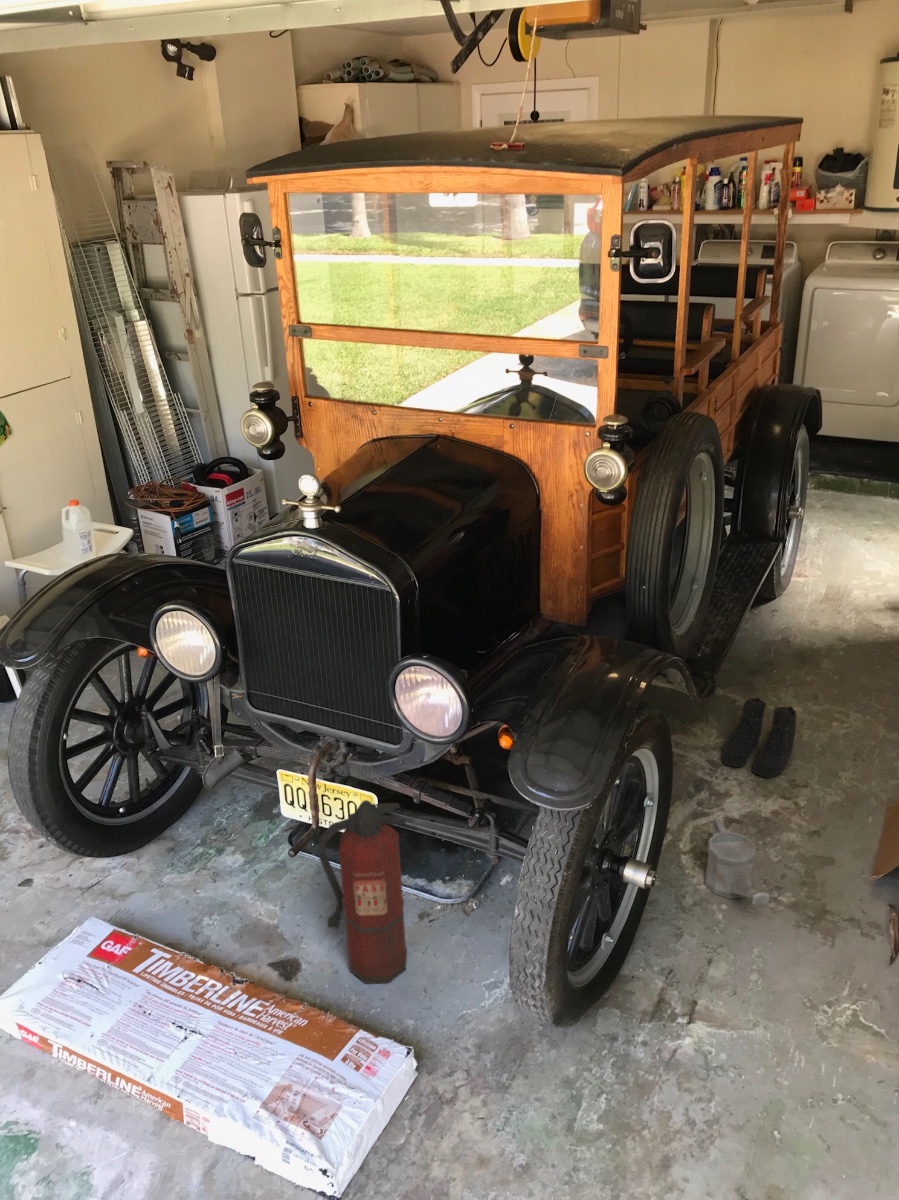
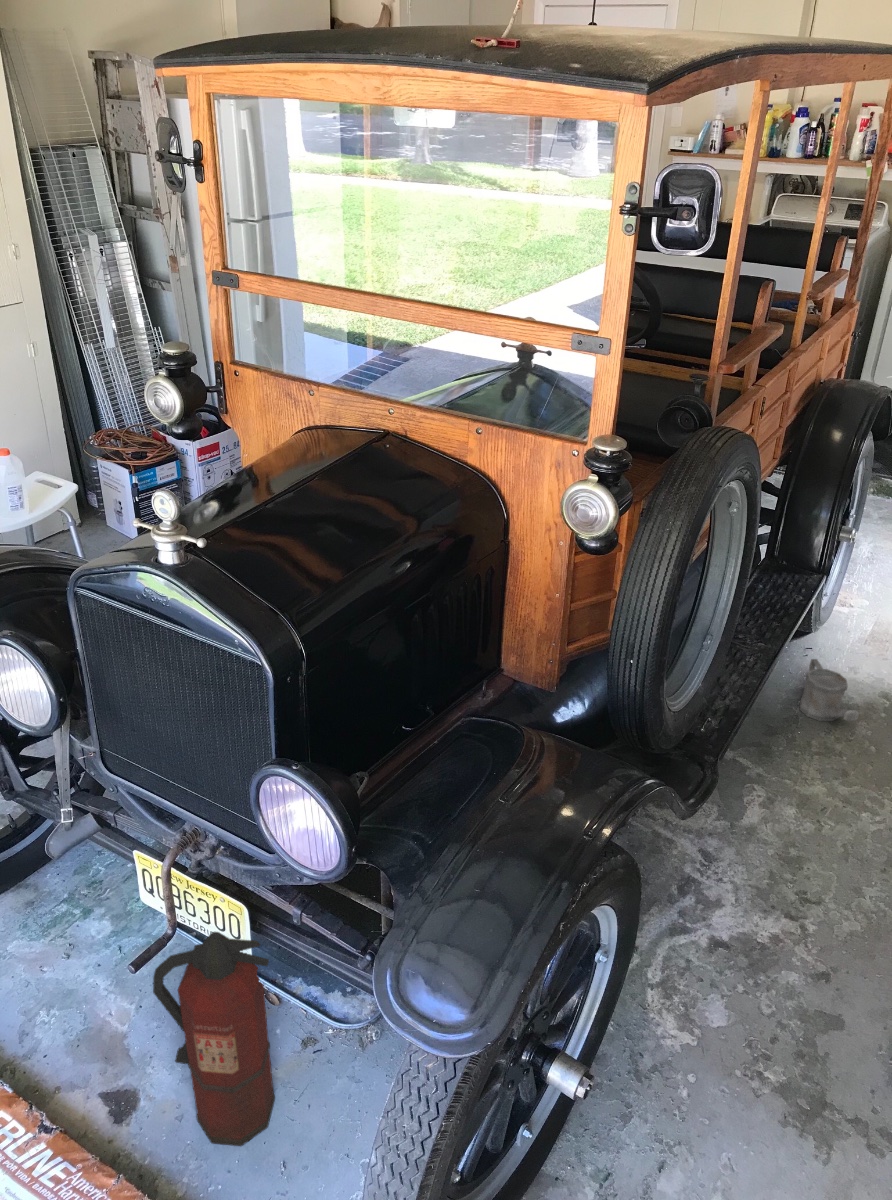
boots: present [722,697,796,777] -> none [717,777,817,885]
watering can: present [705,818,769,906] -> present [799,659,859,721]

